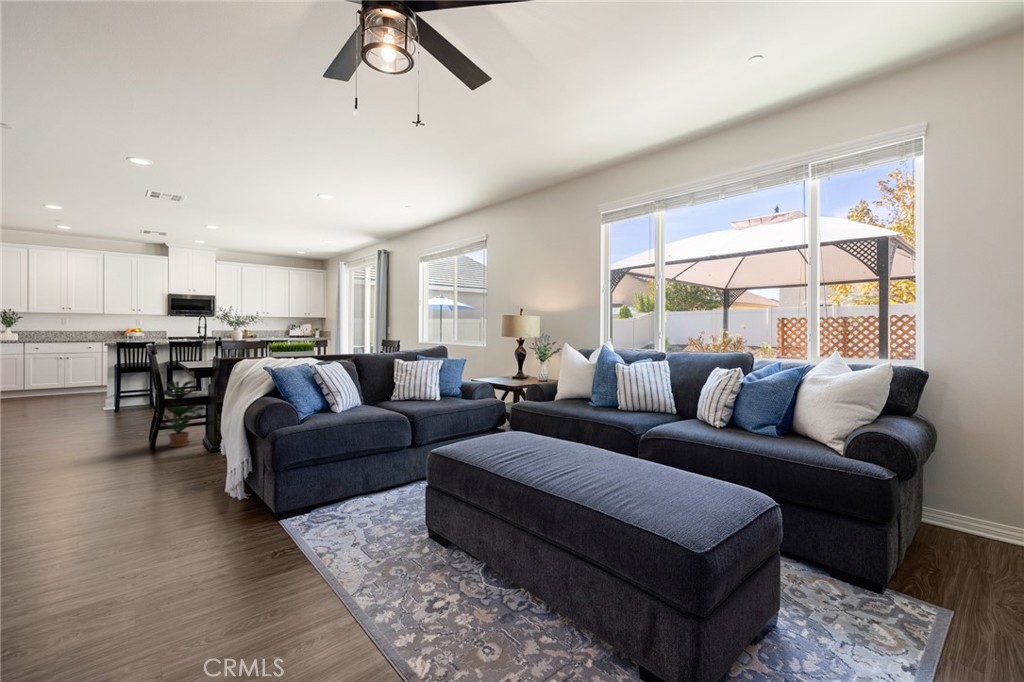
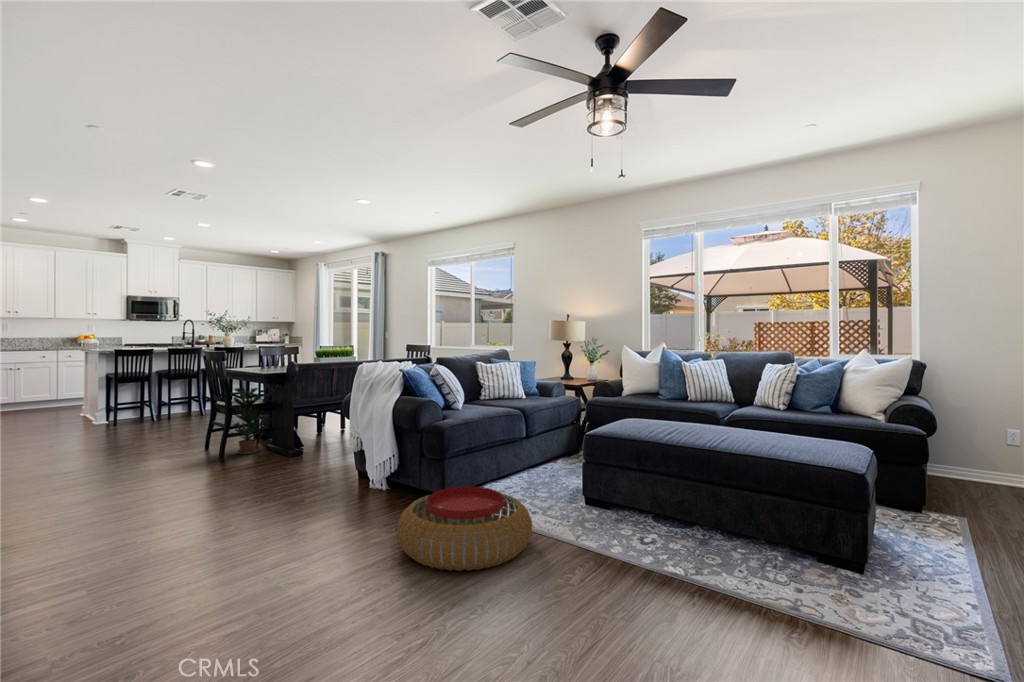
pouf: none [92,517,301,646] -> present [397,486,532,571]

